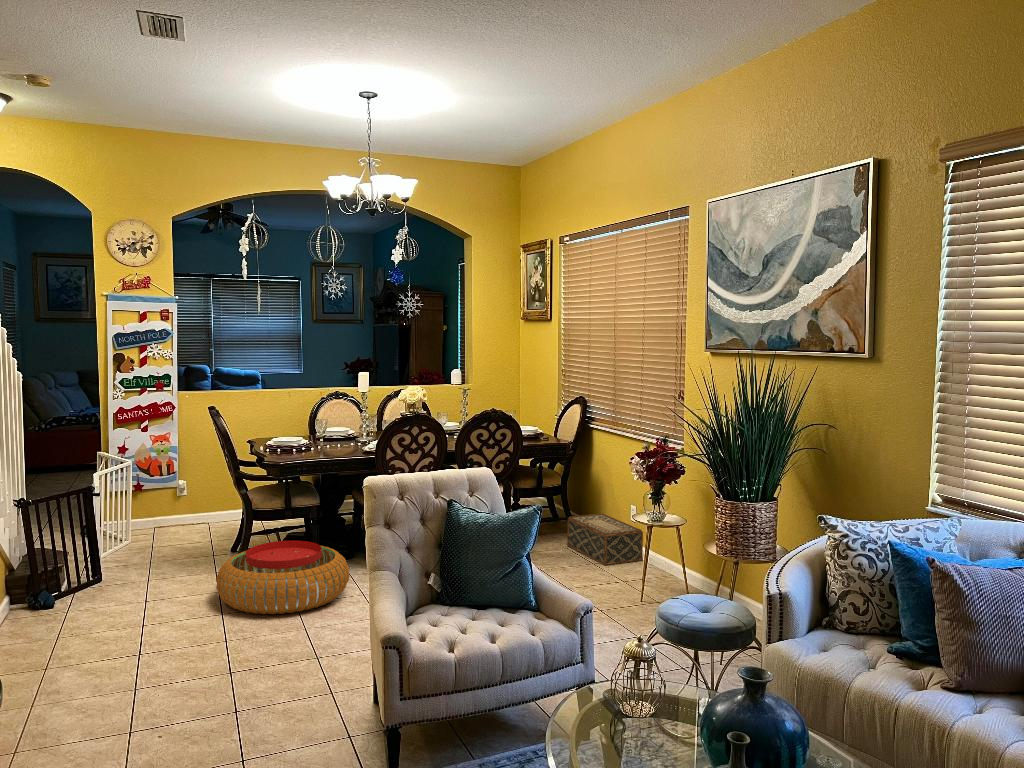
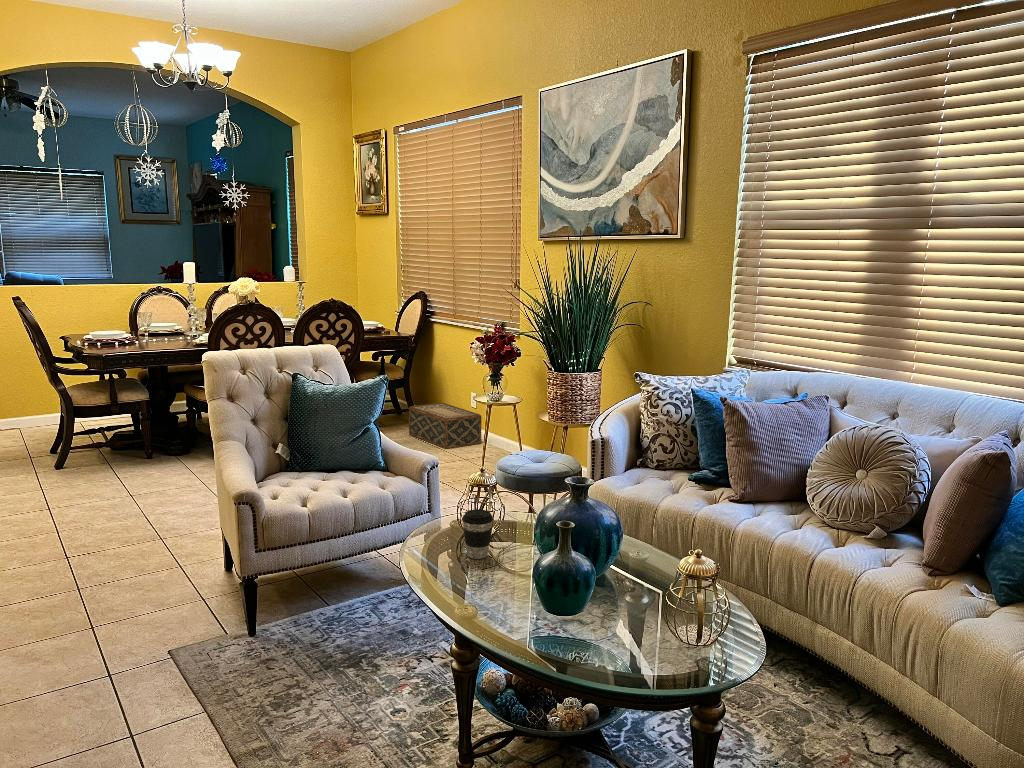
pouf: present [216,540,349,614] -> none [41,435,188,507]
coffee cup: none [619,682,654,742] -> present [462,509,493,559]

